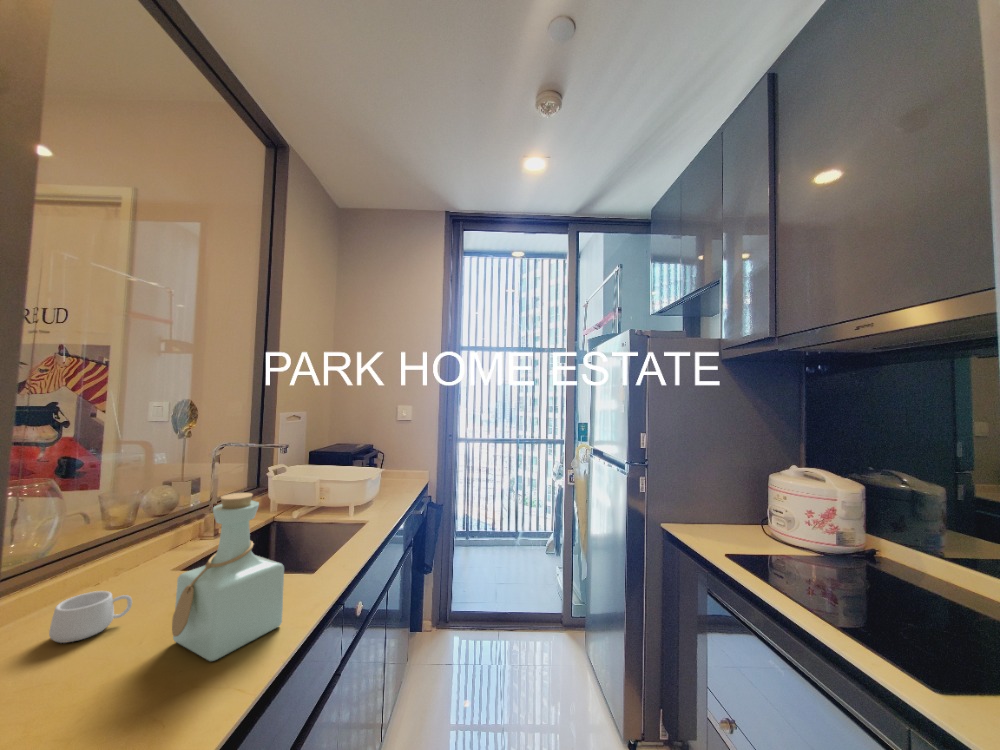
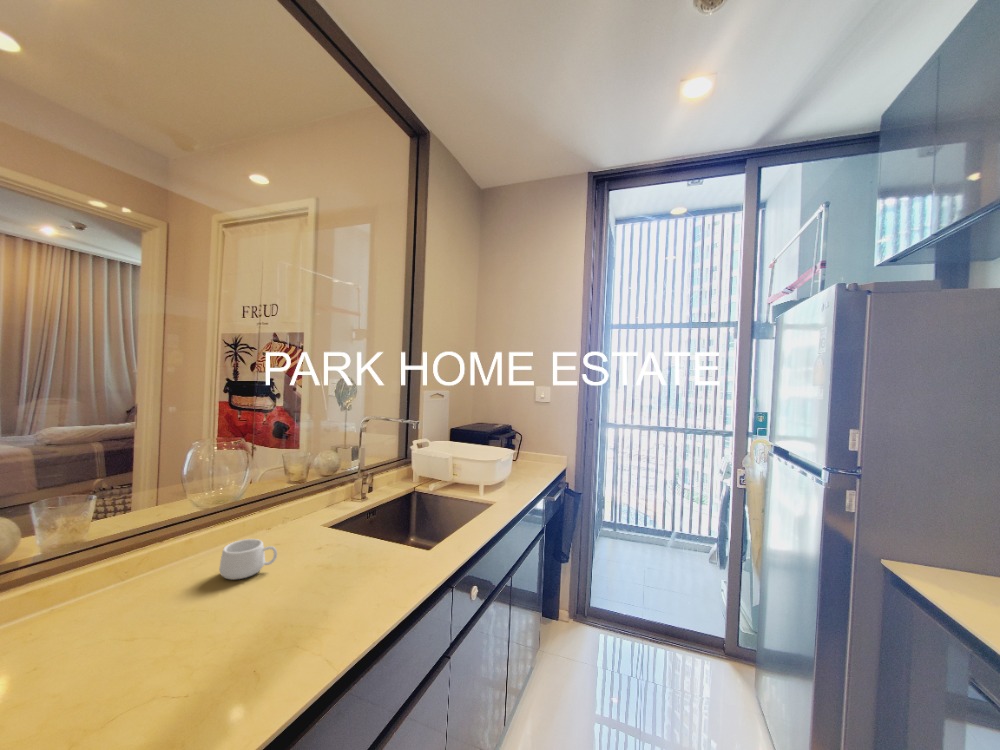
bottle: present [172,493,284,661] -> none [288,468,384,630]

